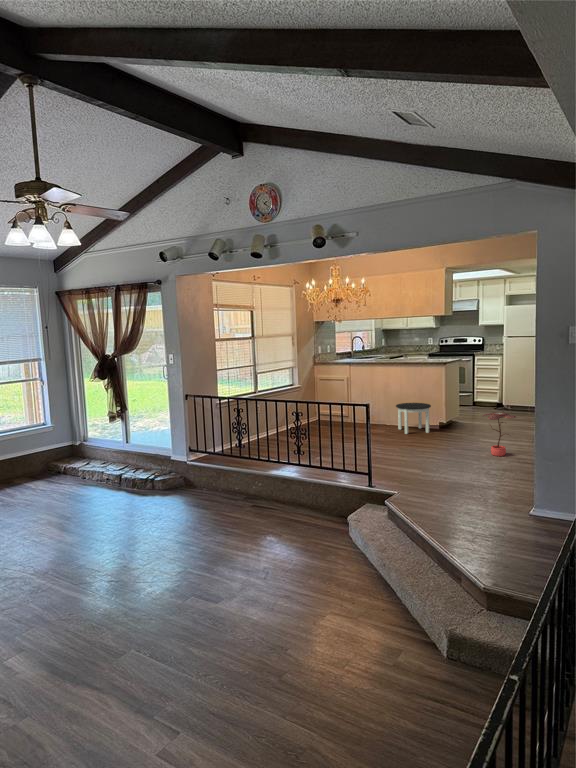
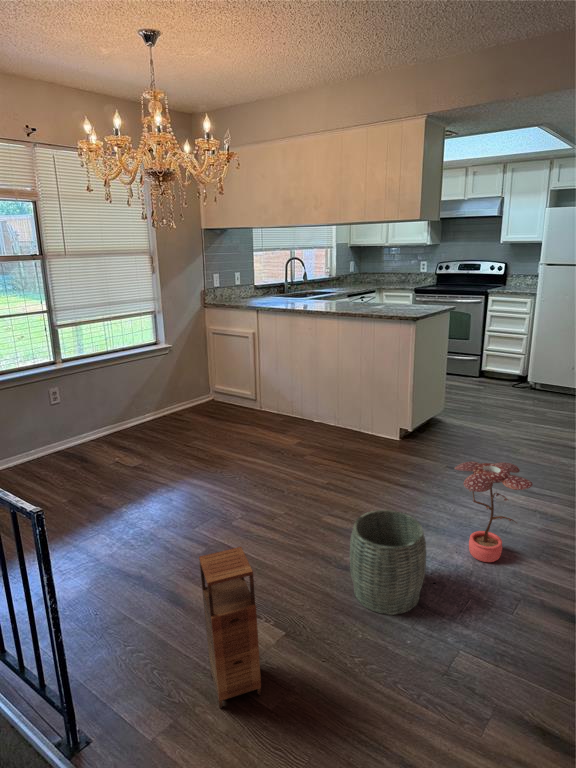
round table: present [396,403,431,434] -> none [319,390,382,453]
storage cabinet: none [403,426,427,485] -> present [199,547,261,708]
woven basket: none [444,430,477,468] -> present [350,510,426,615]

